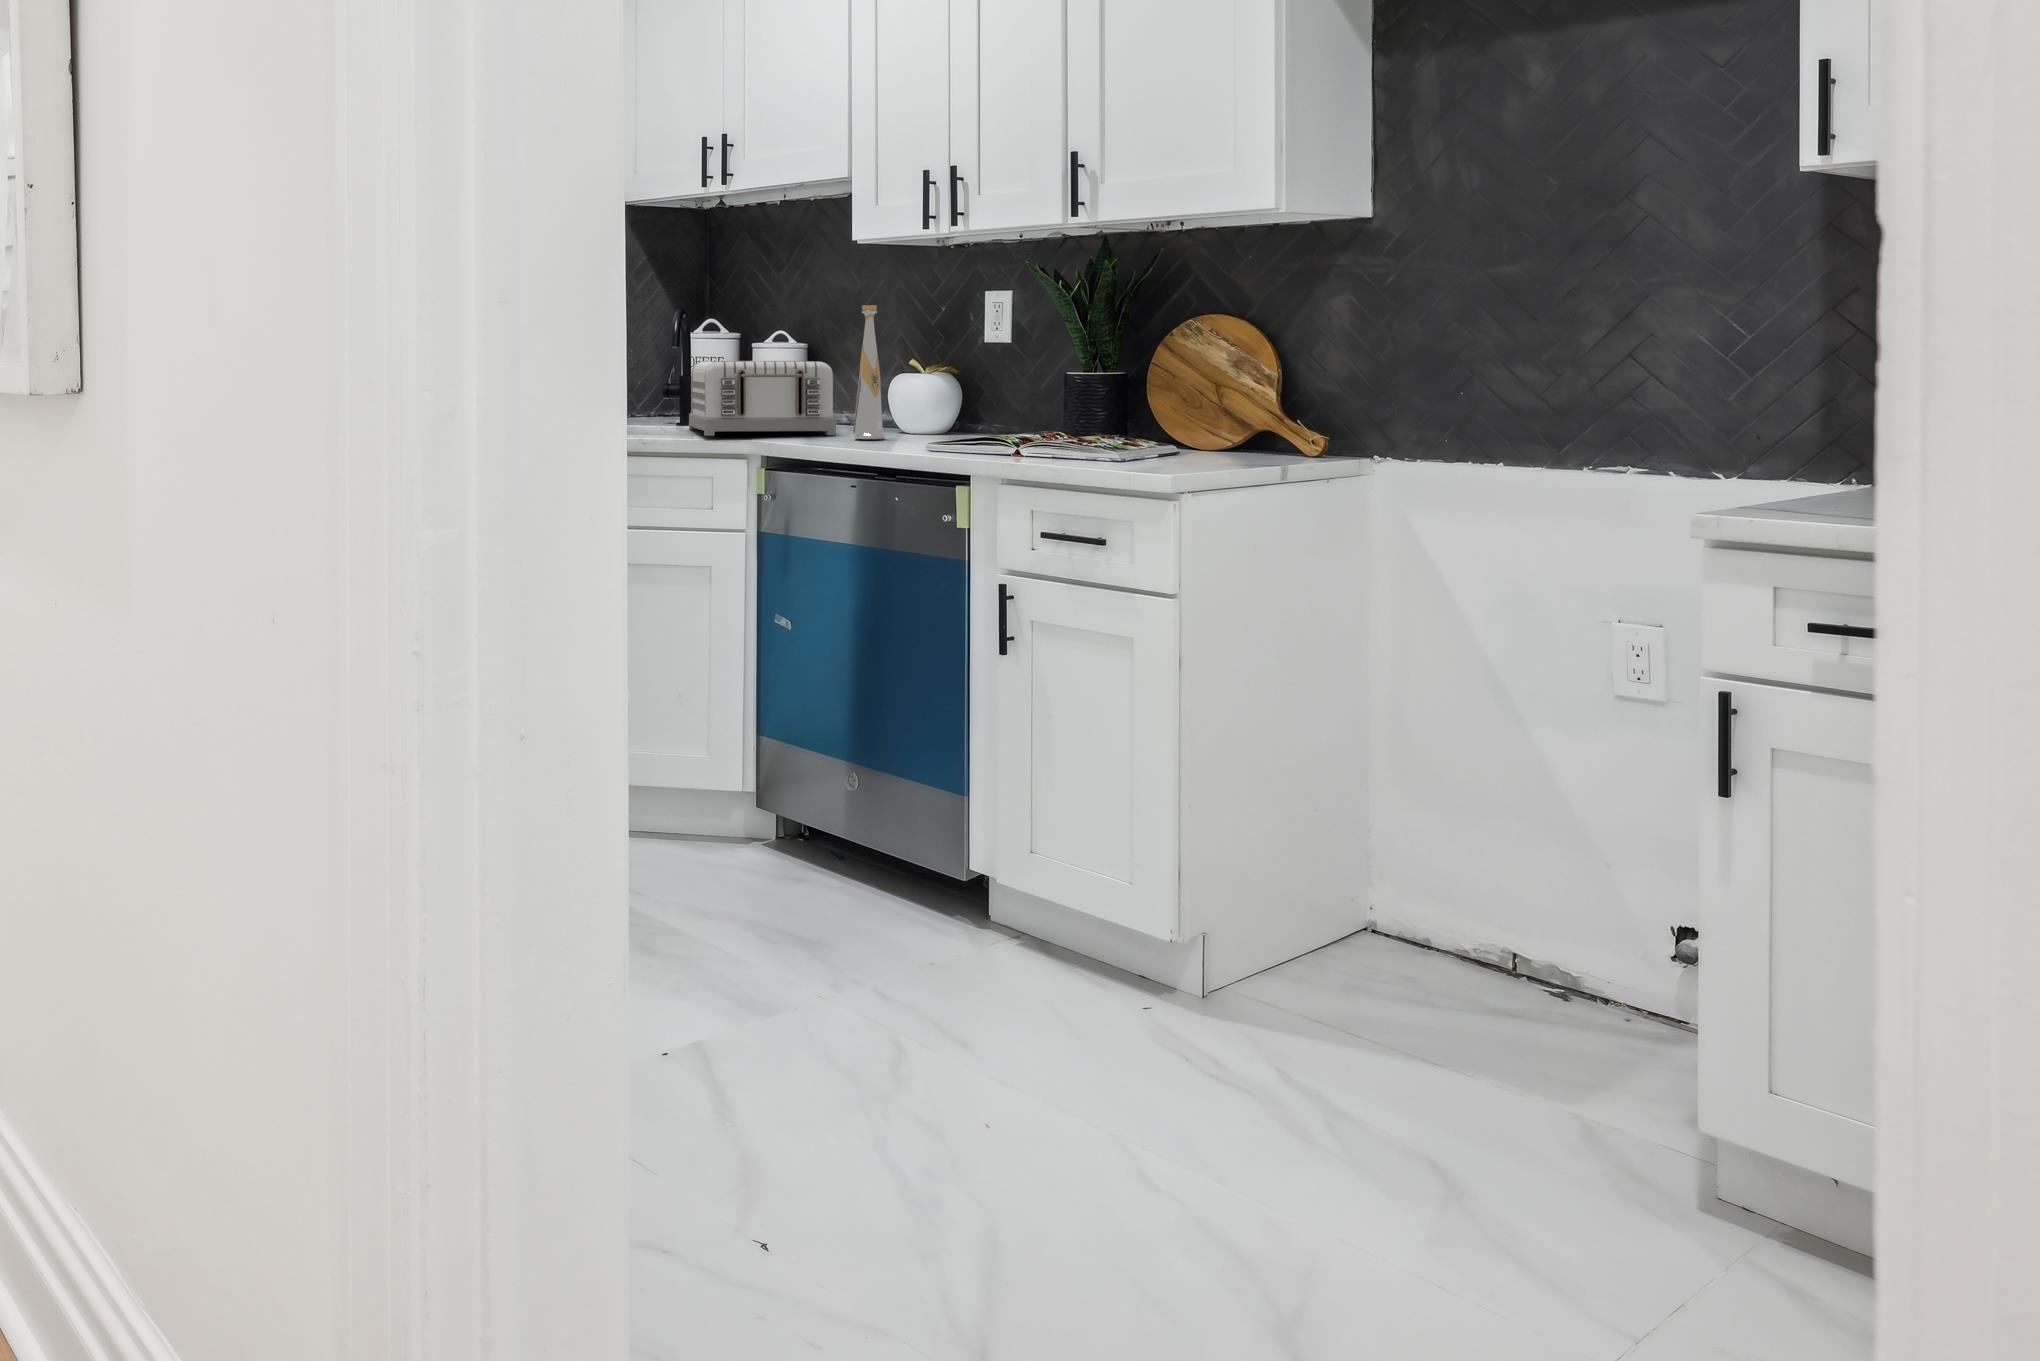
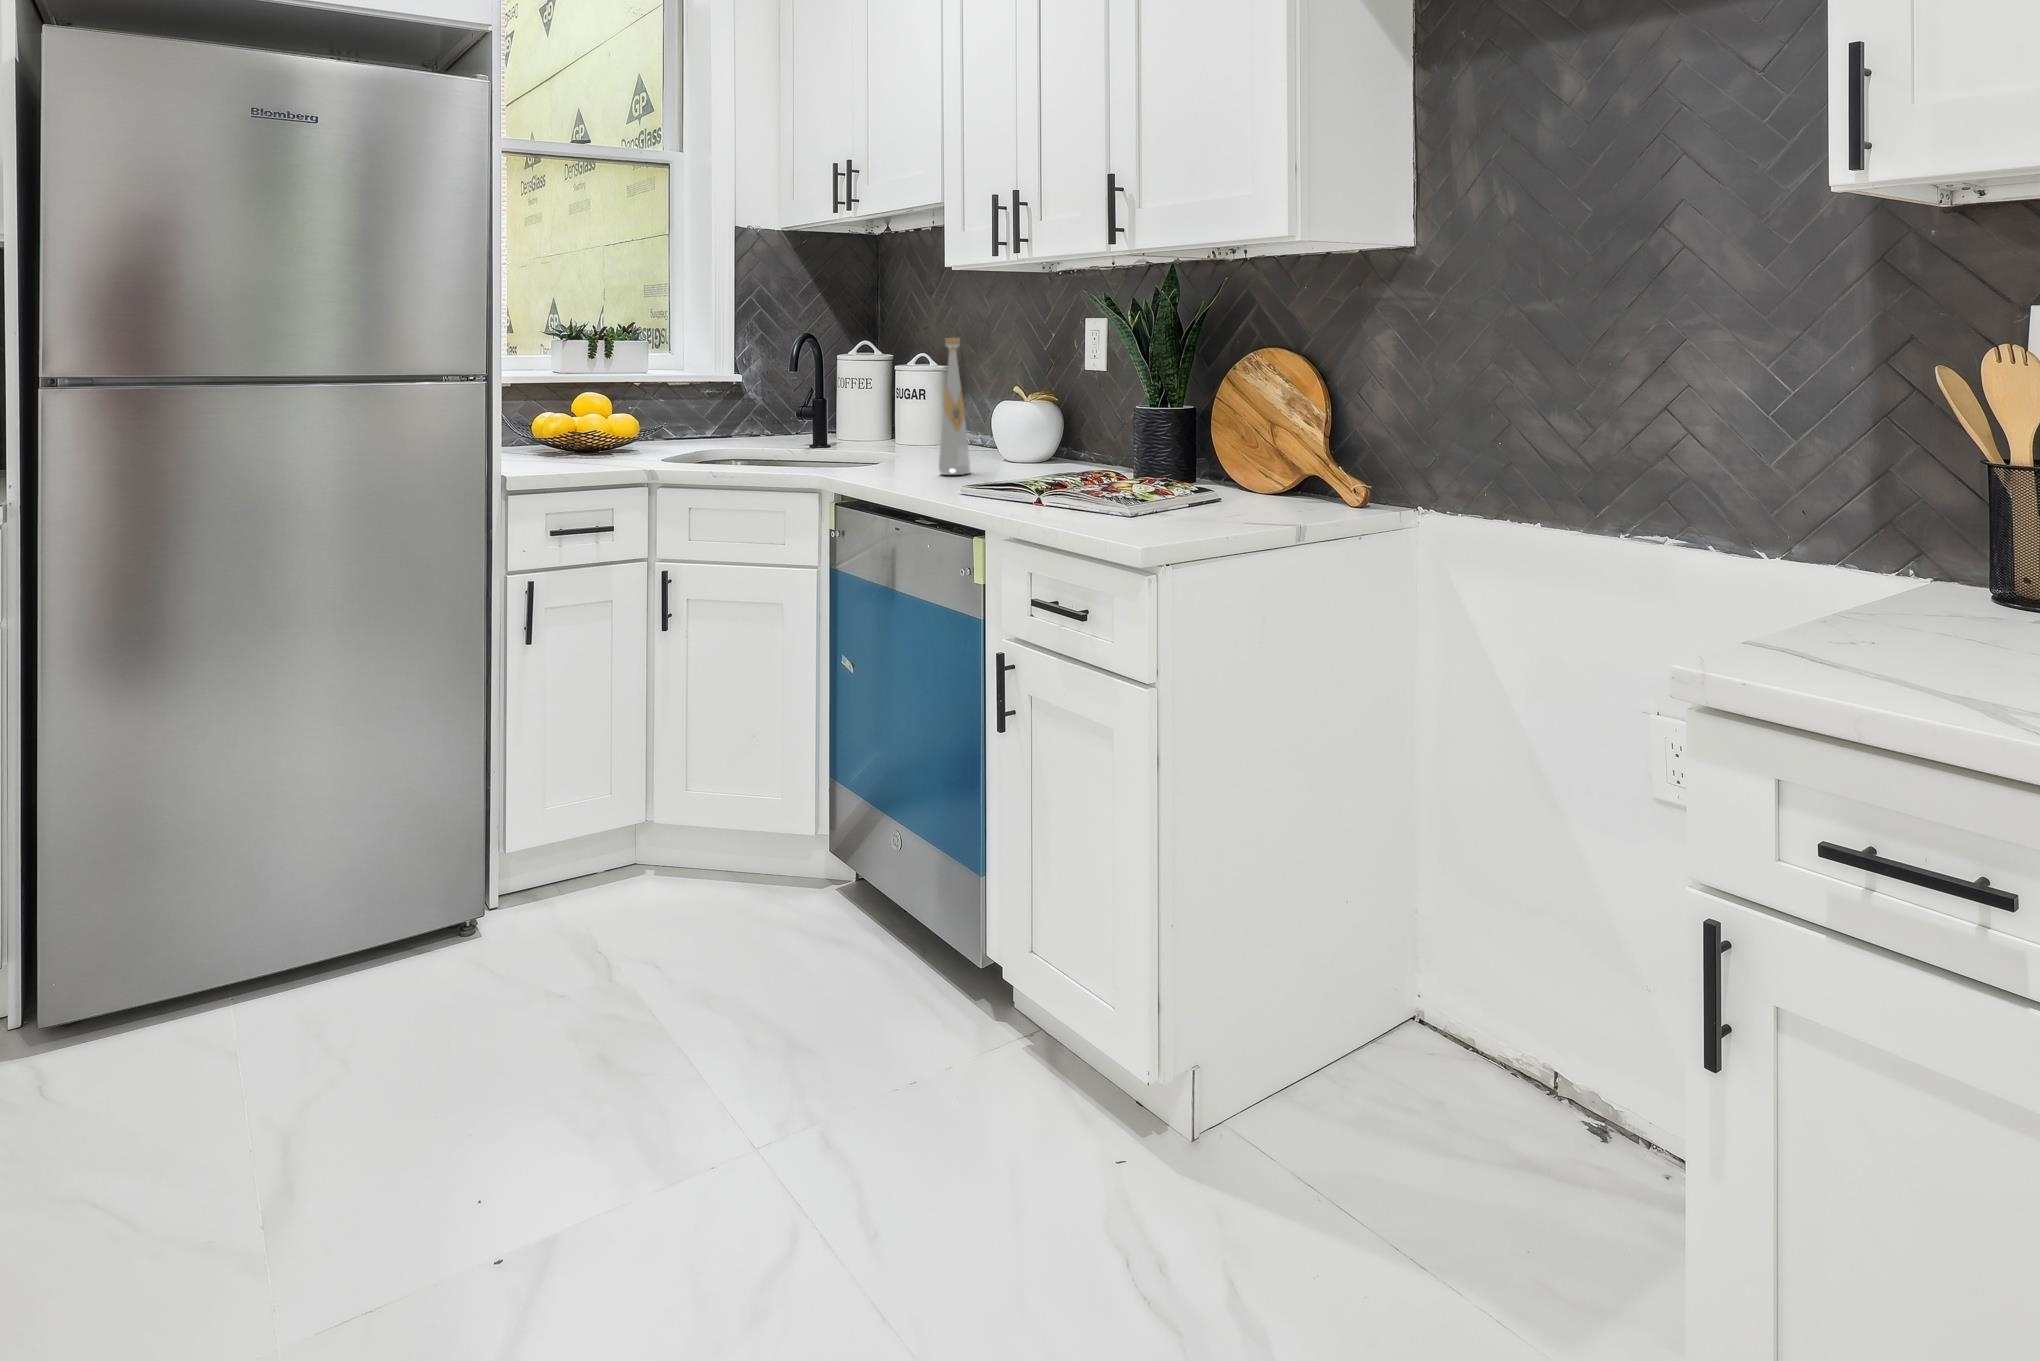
toaster: present [689,361,836,436] -> none [803,388,941,470]

